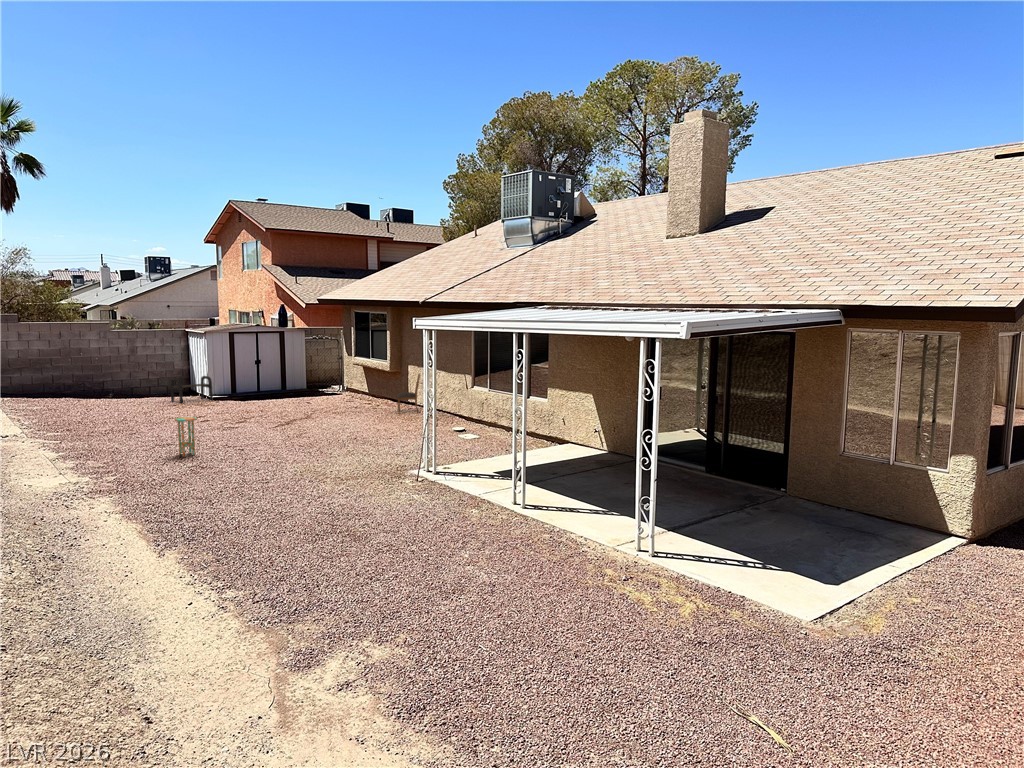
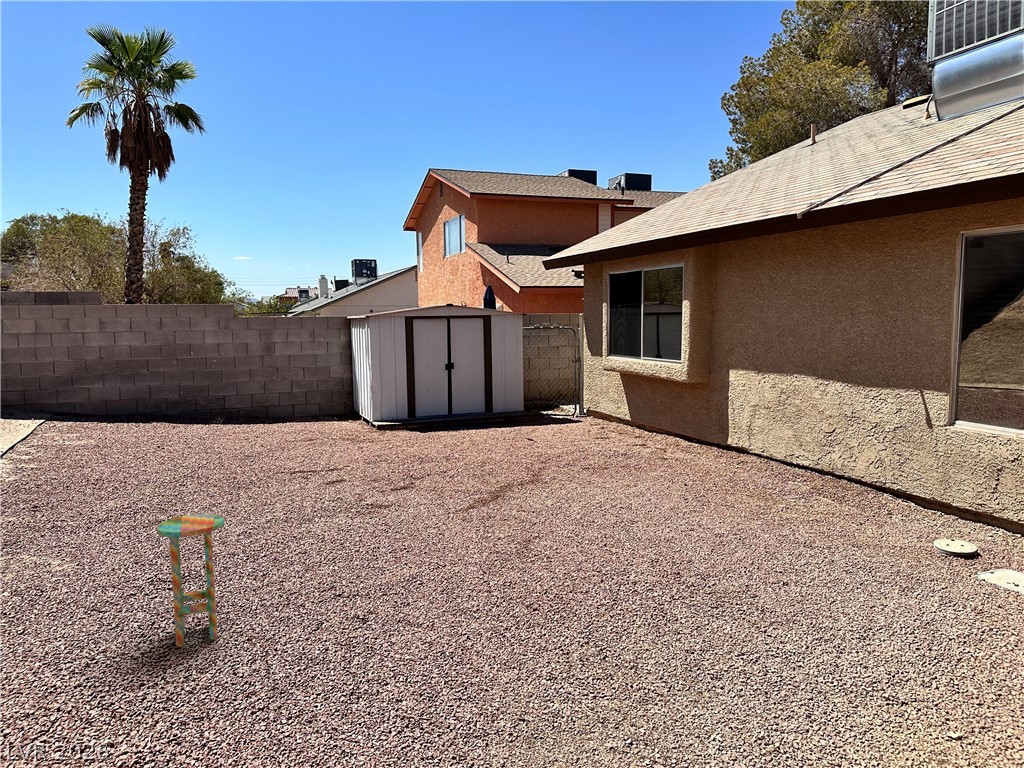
chair: present [397,374,420,413] -> none [717,386,777,474]
bench: present [171,376,213,403] -> none [313,389,377,435]

